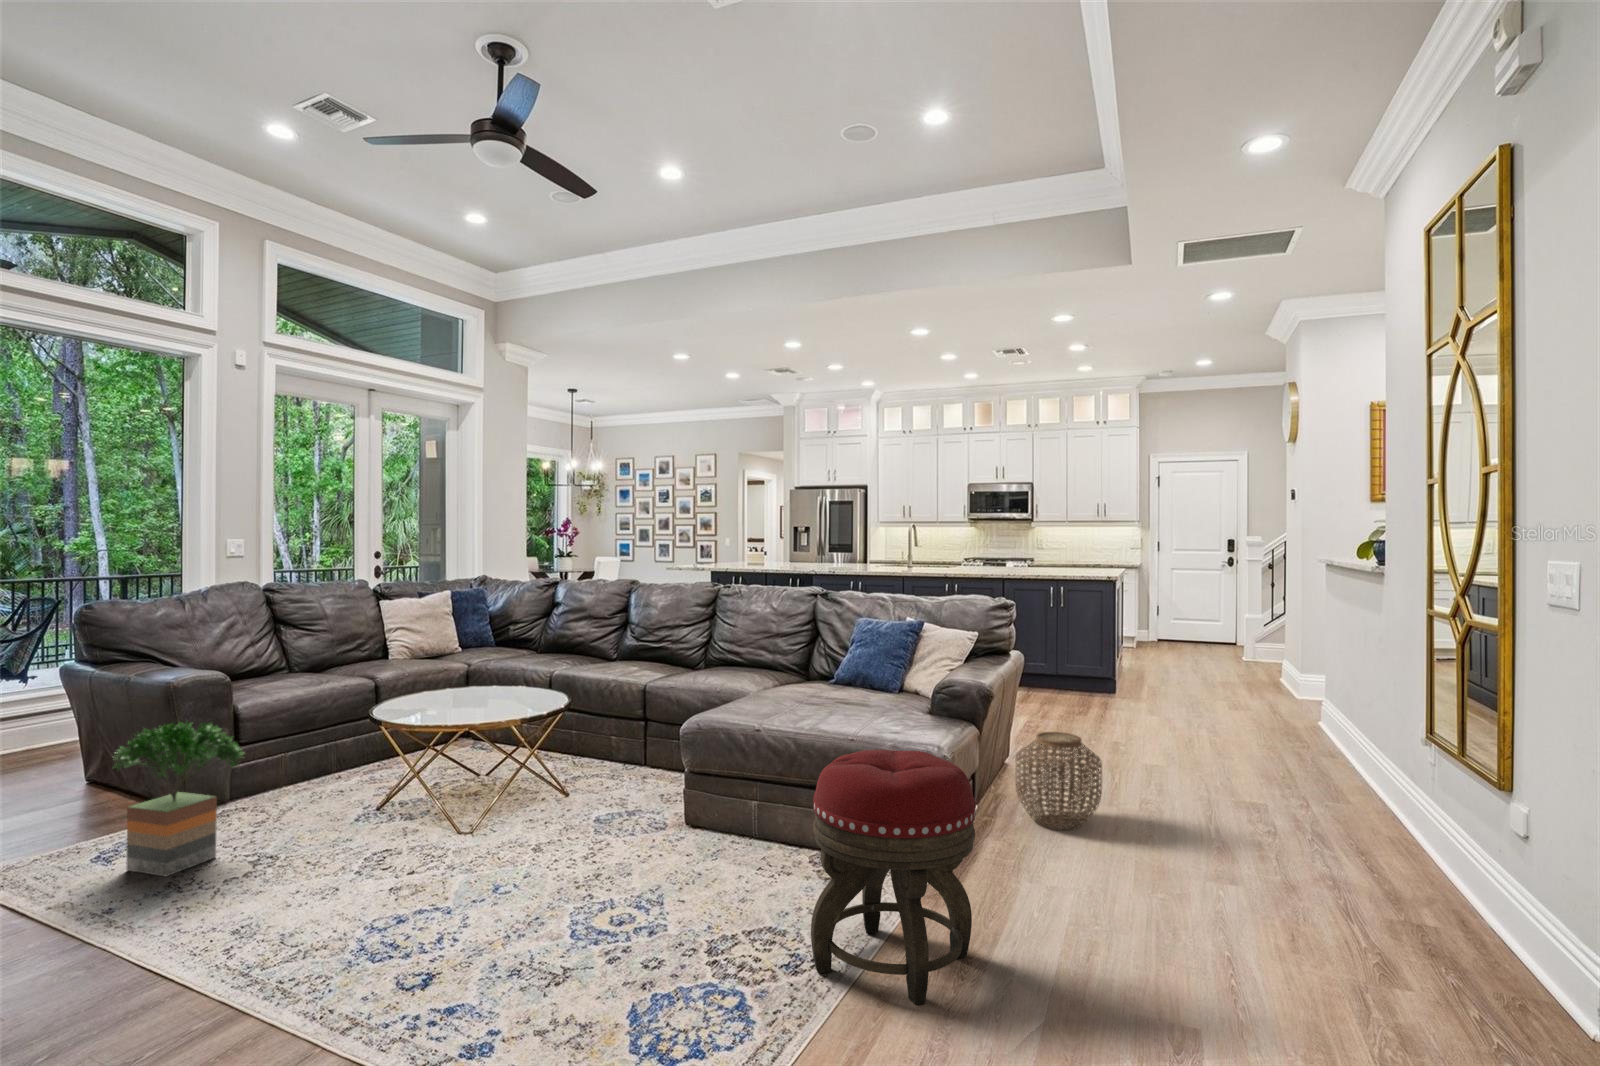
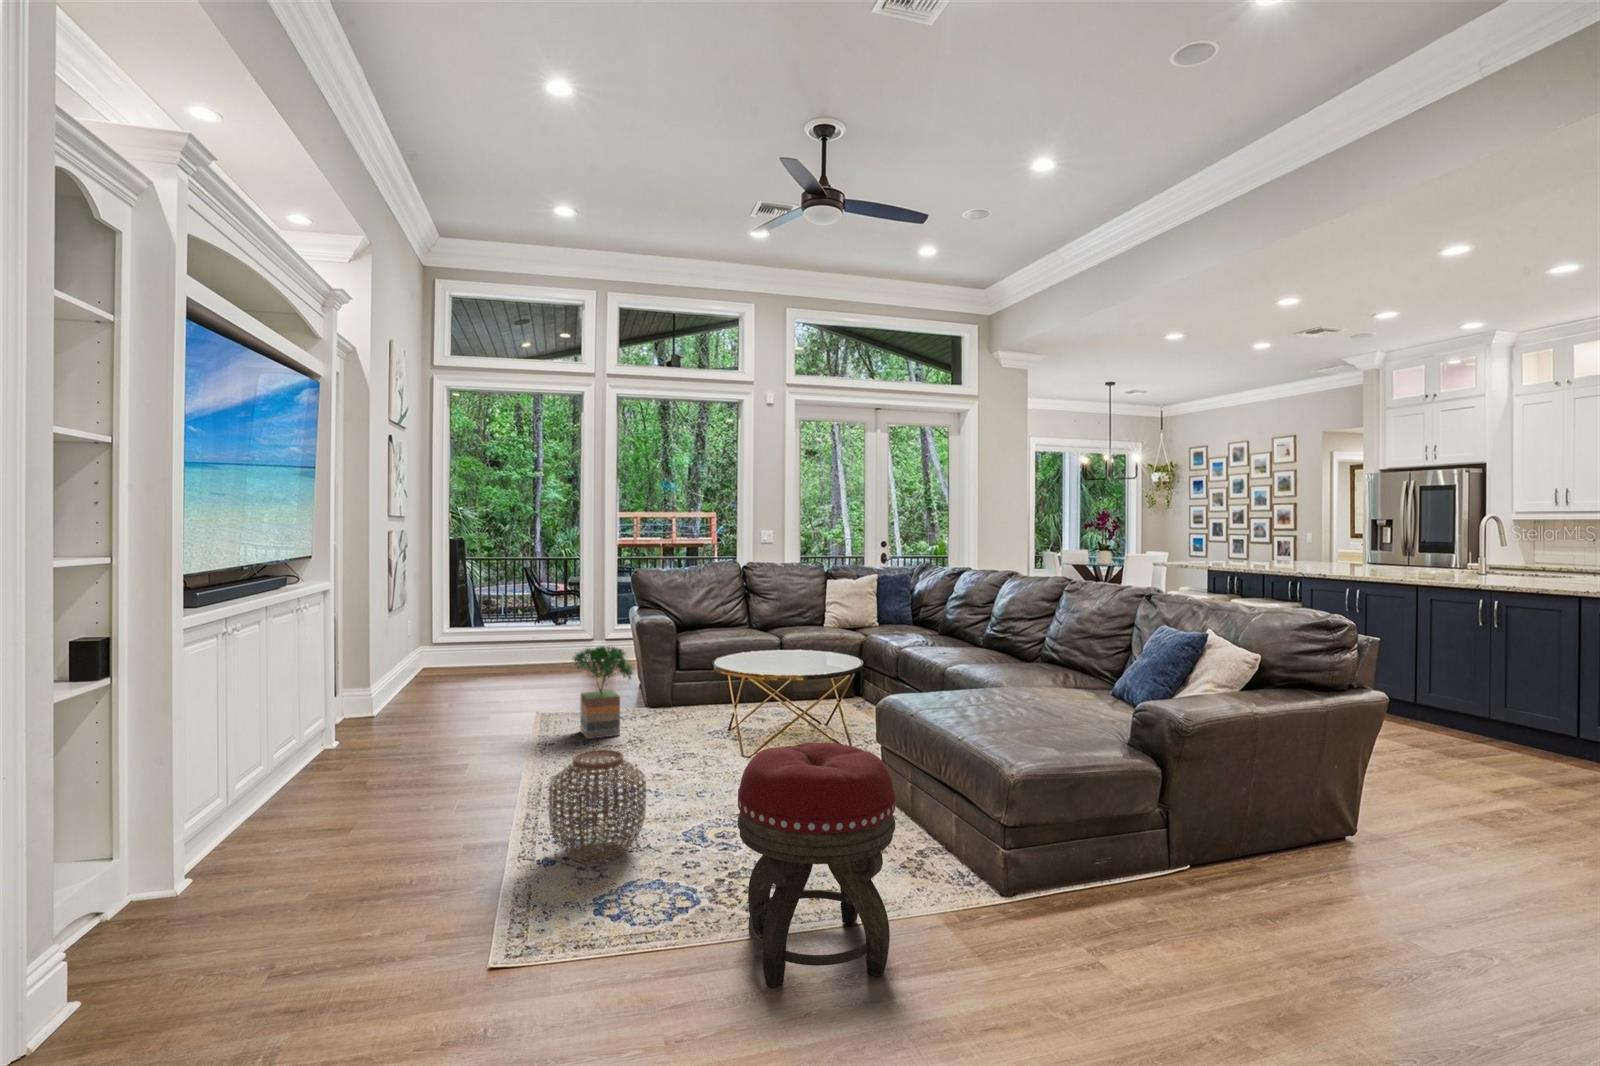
woven basket: present [1015,732,1102,830] -> present [549,749,646,863]

